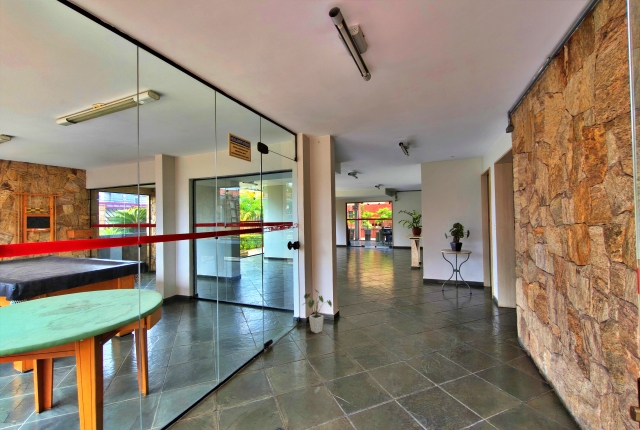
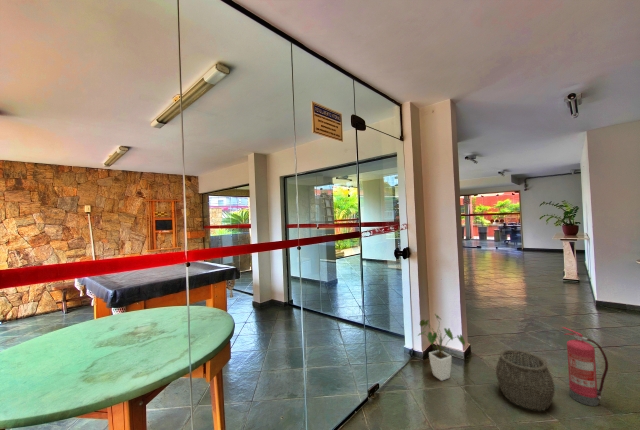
fire extinguisher: none [385,289,404,332] -> present [563,327,608,406]
woven basket: none [349,306,378,339] -> present [496,350,555,410]

